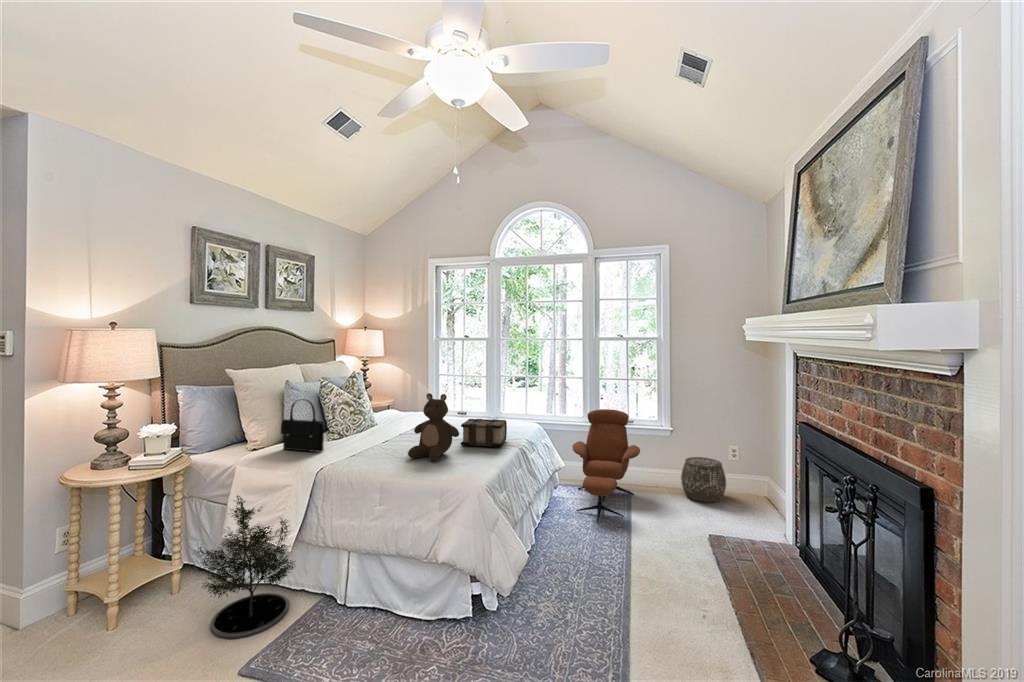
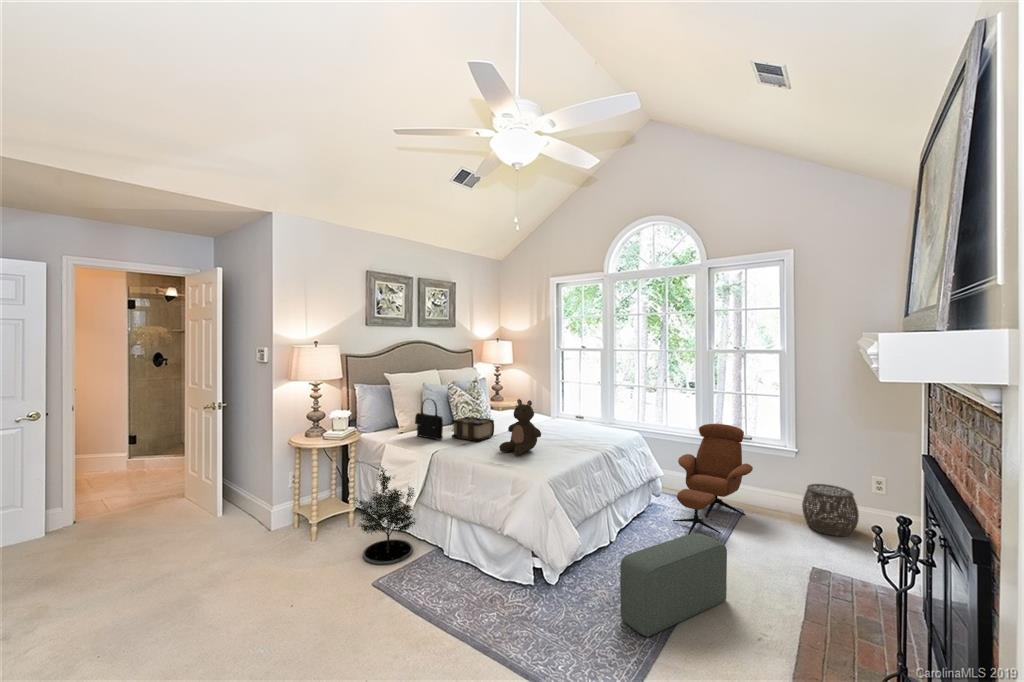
book: present [461,419,507,447] -> present [452,417,494,441]
pouf: none [578,521,663,647] -> present [620,533,727,637]

